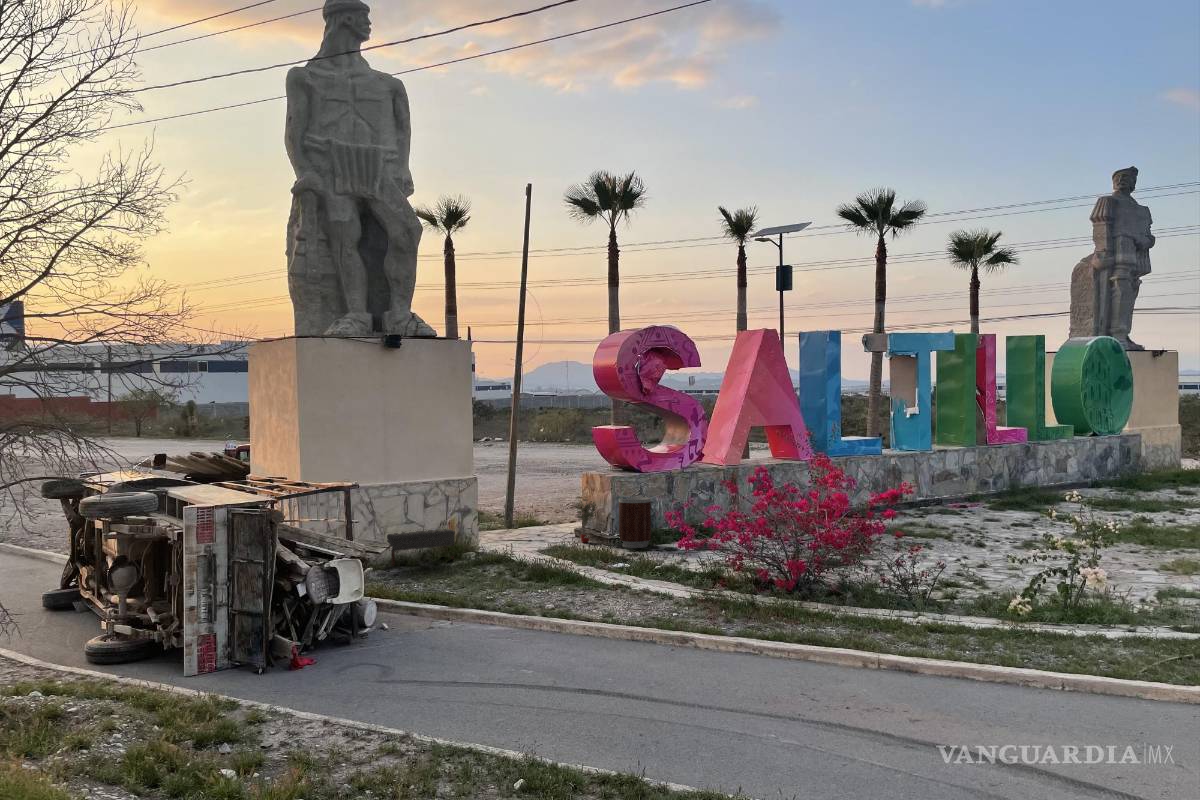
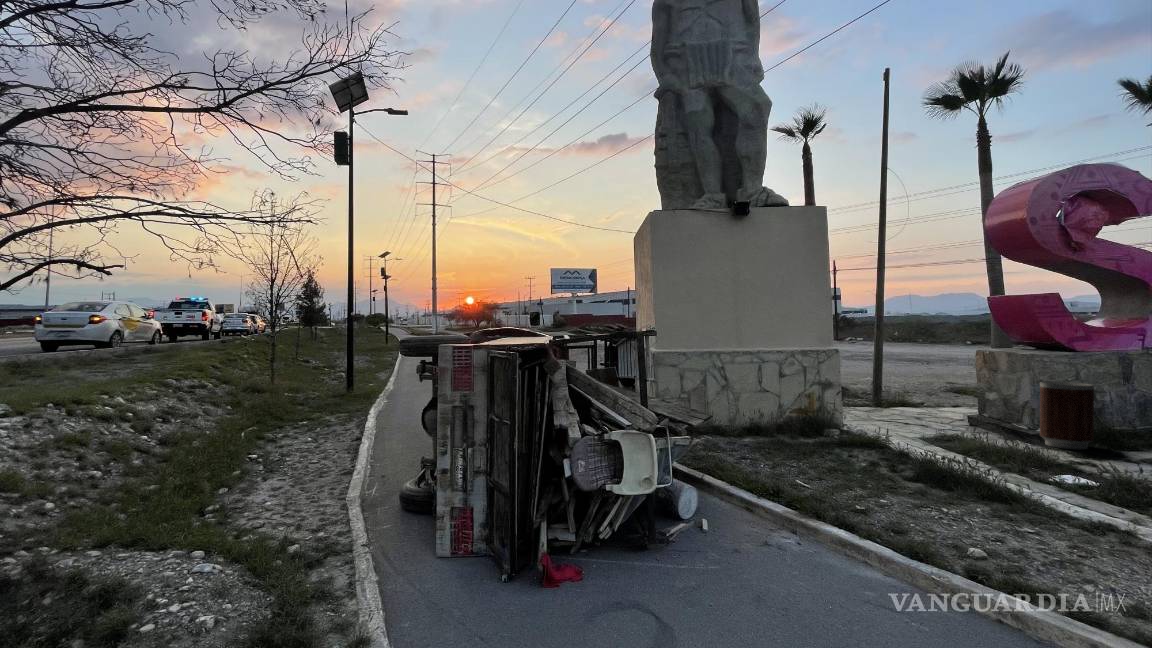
potted tree: present [576,497,596,543] -> none [969,378,1010,434]
bench: present [387,528,455,566] -> none [733,401,815,438]

